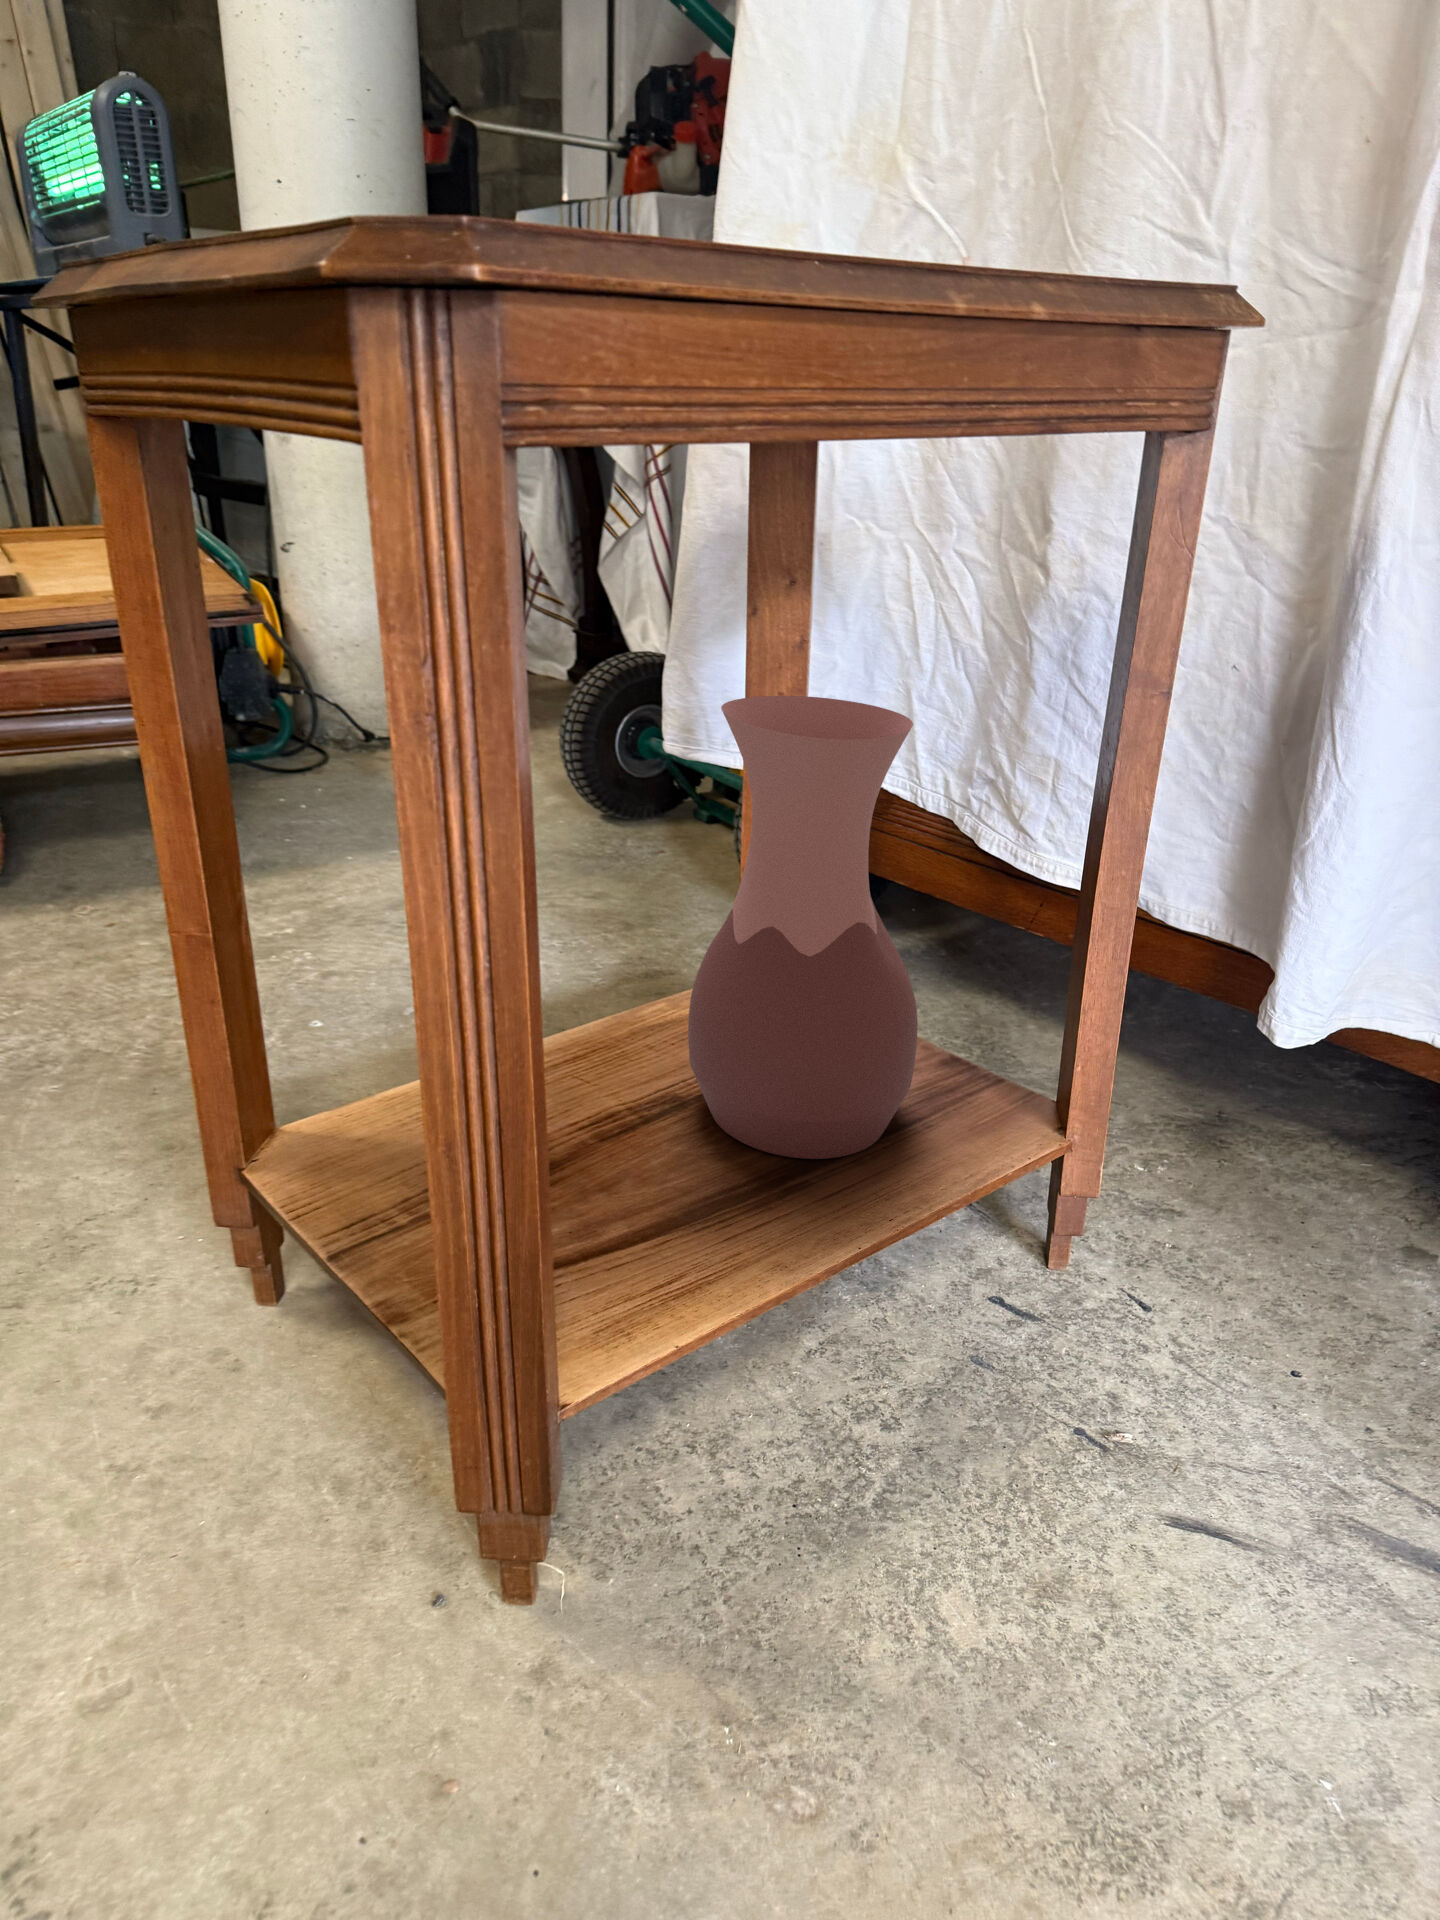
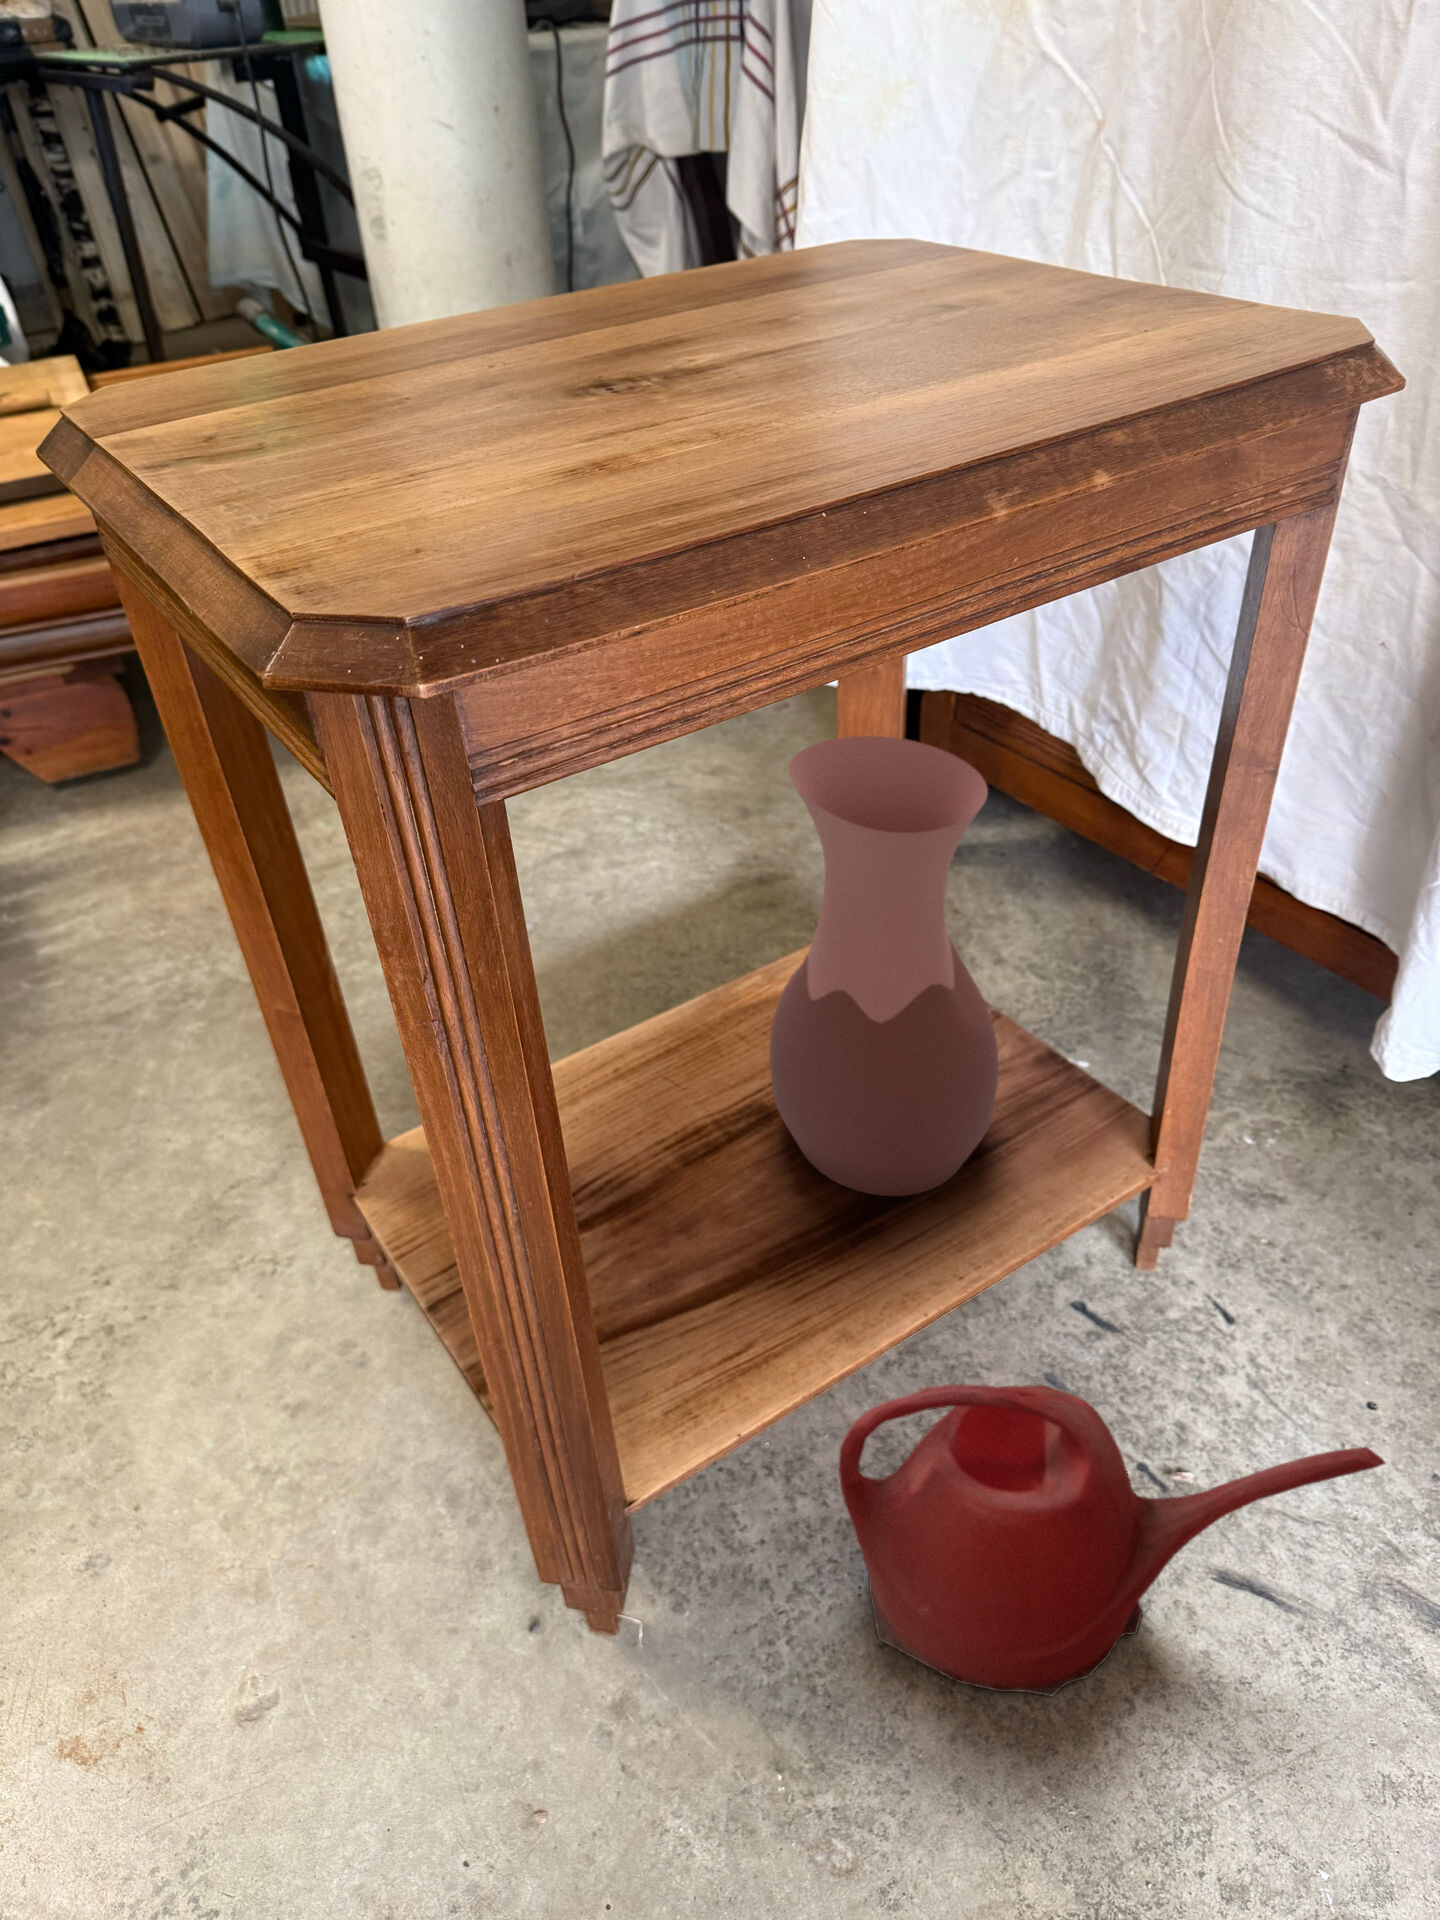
watering can: none [784,1255,1343,1636] -> present [839,1384,1385,1696]

